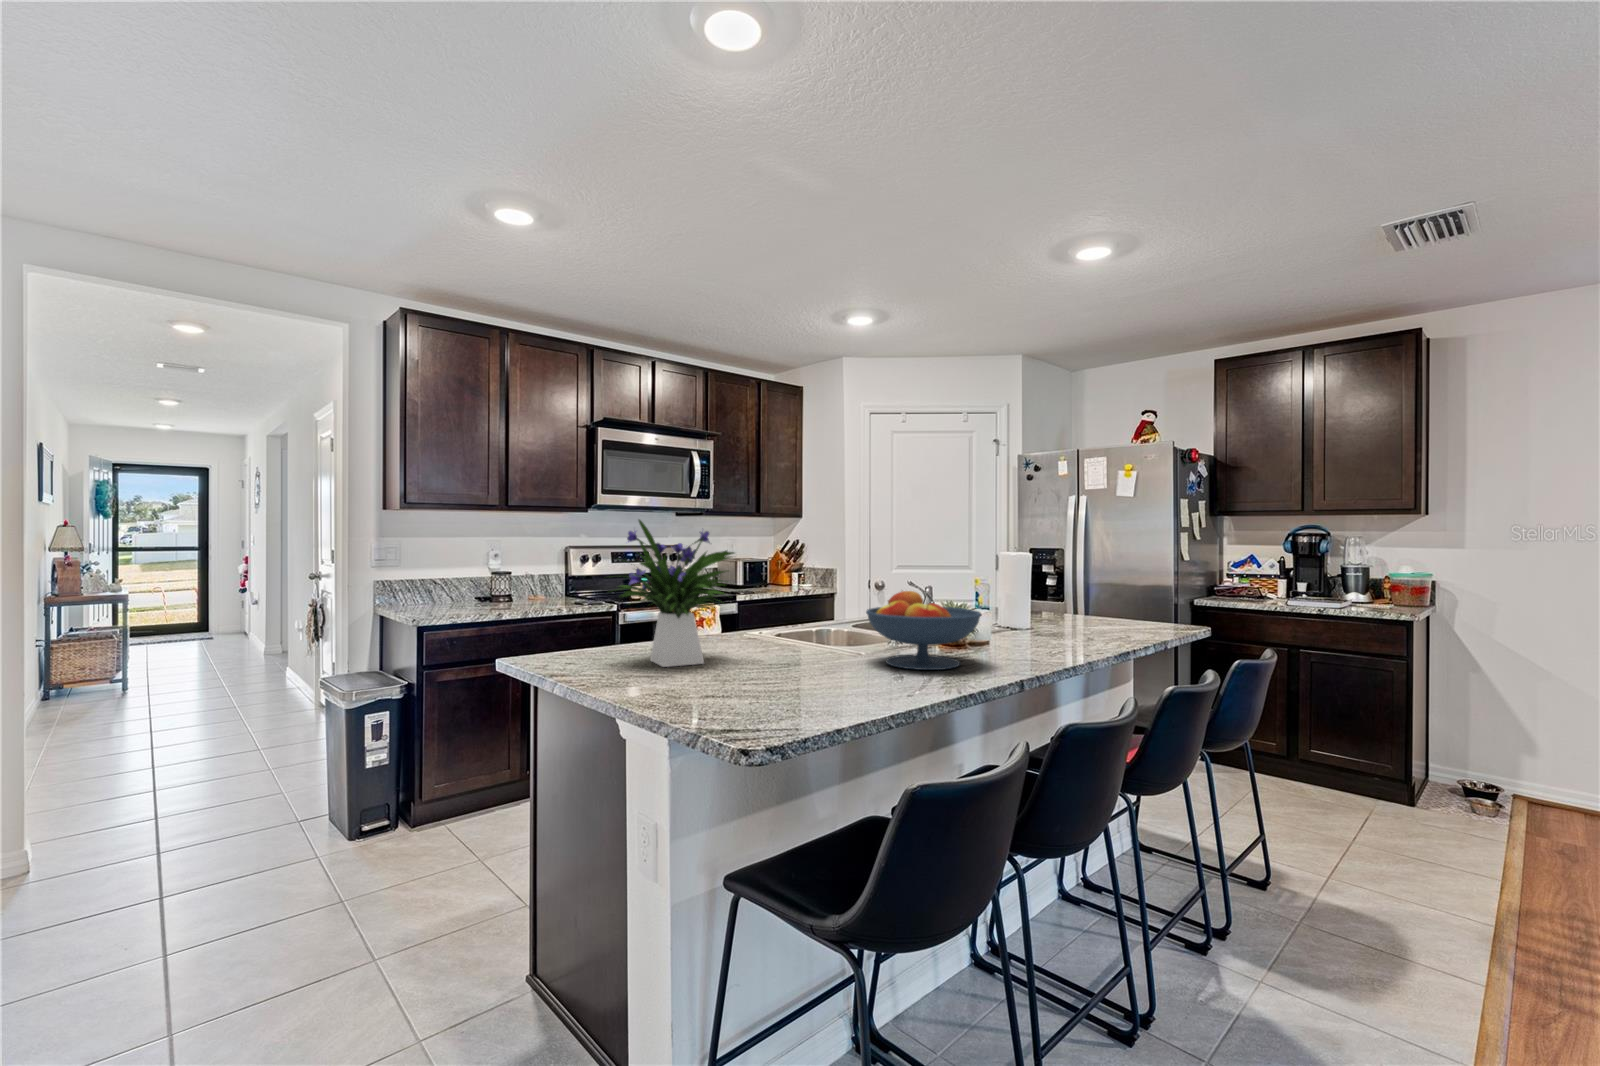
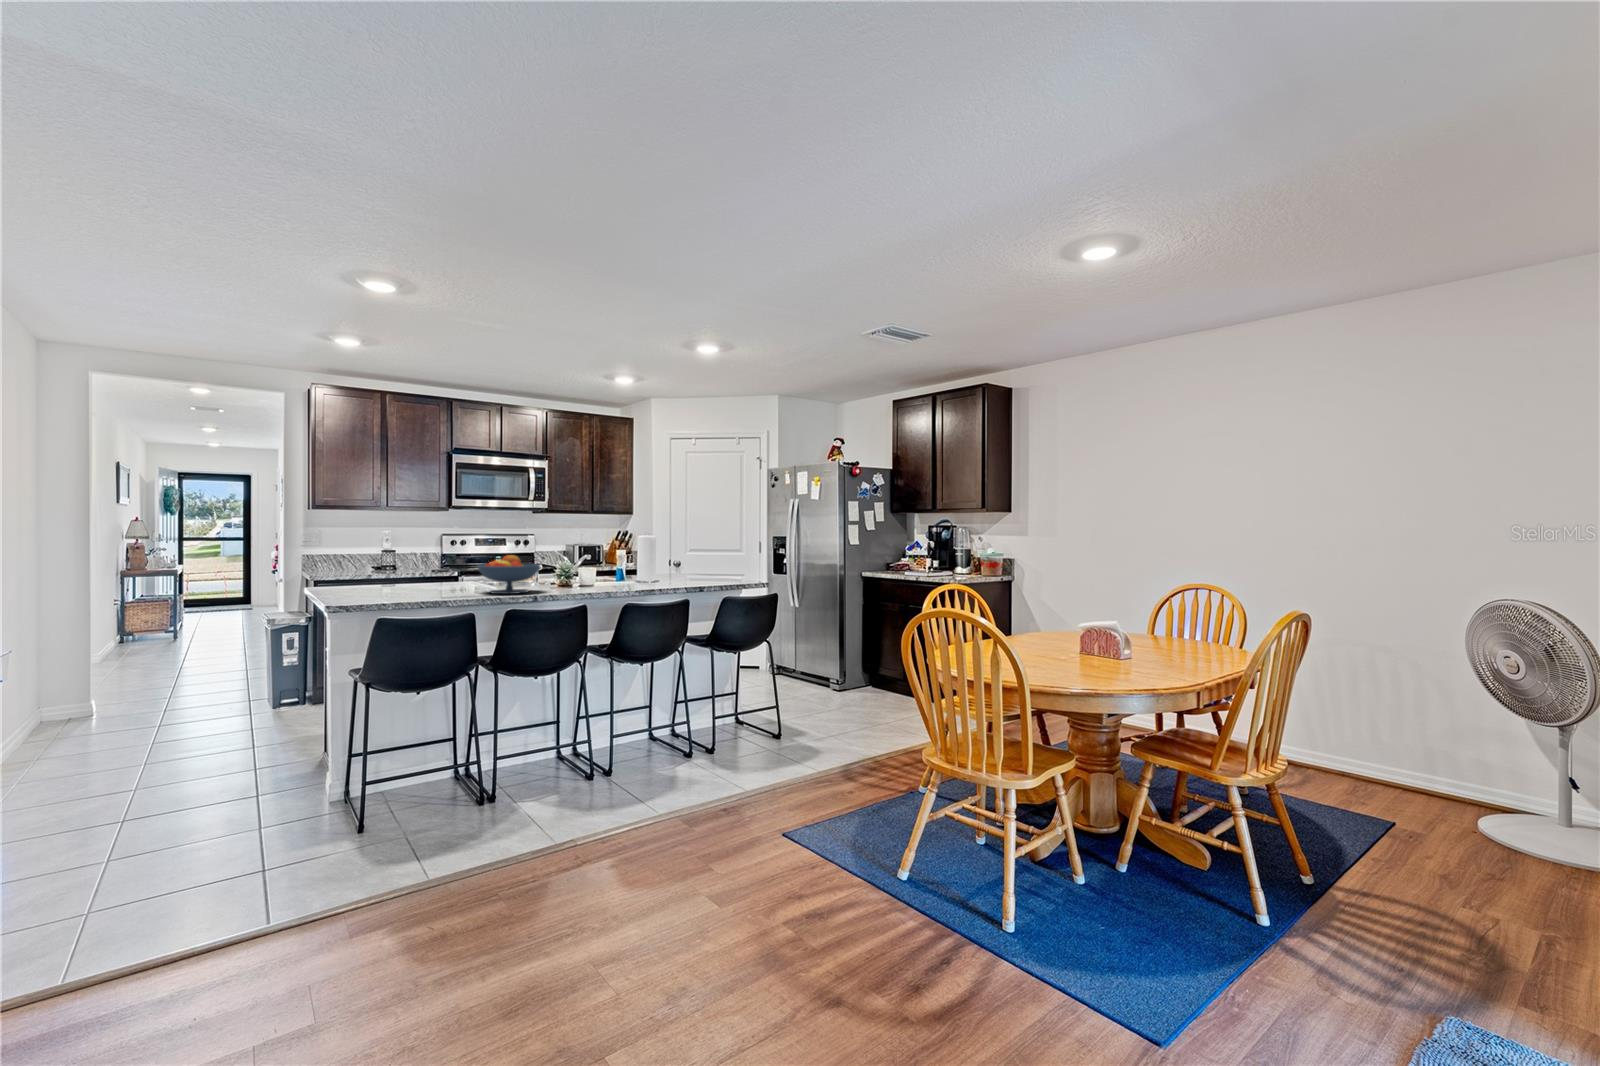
flower arrangement: present [619,520,734,667] -> none [349,517,427,592]

